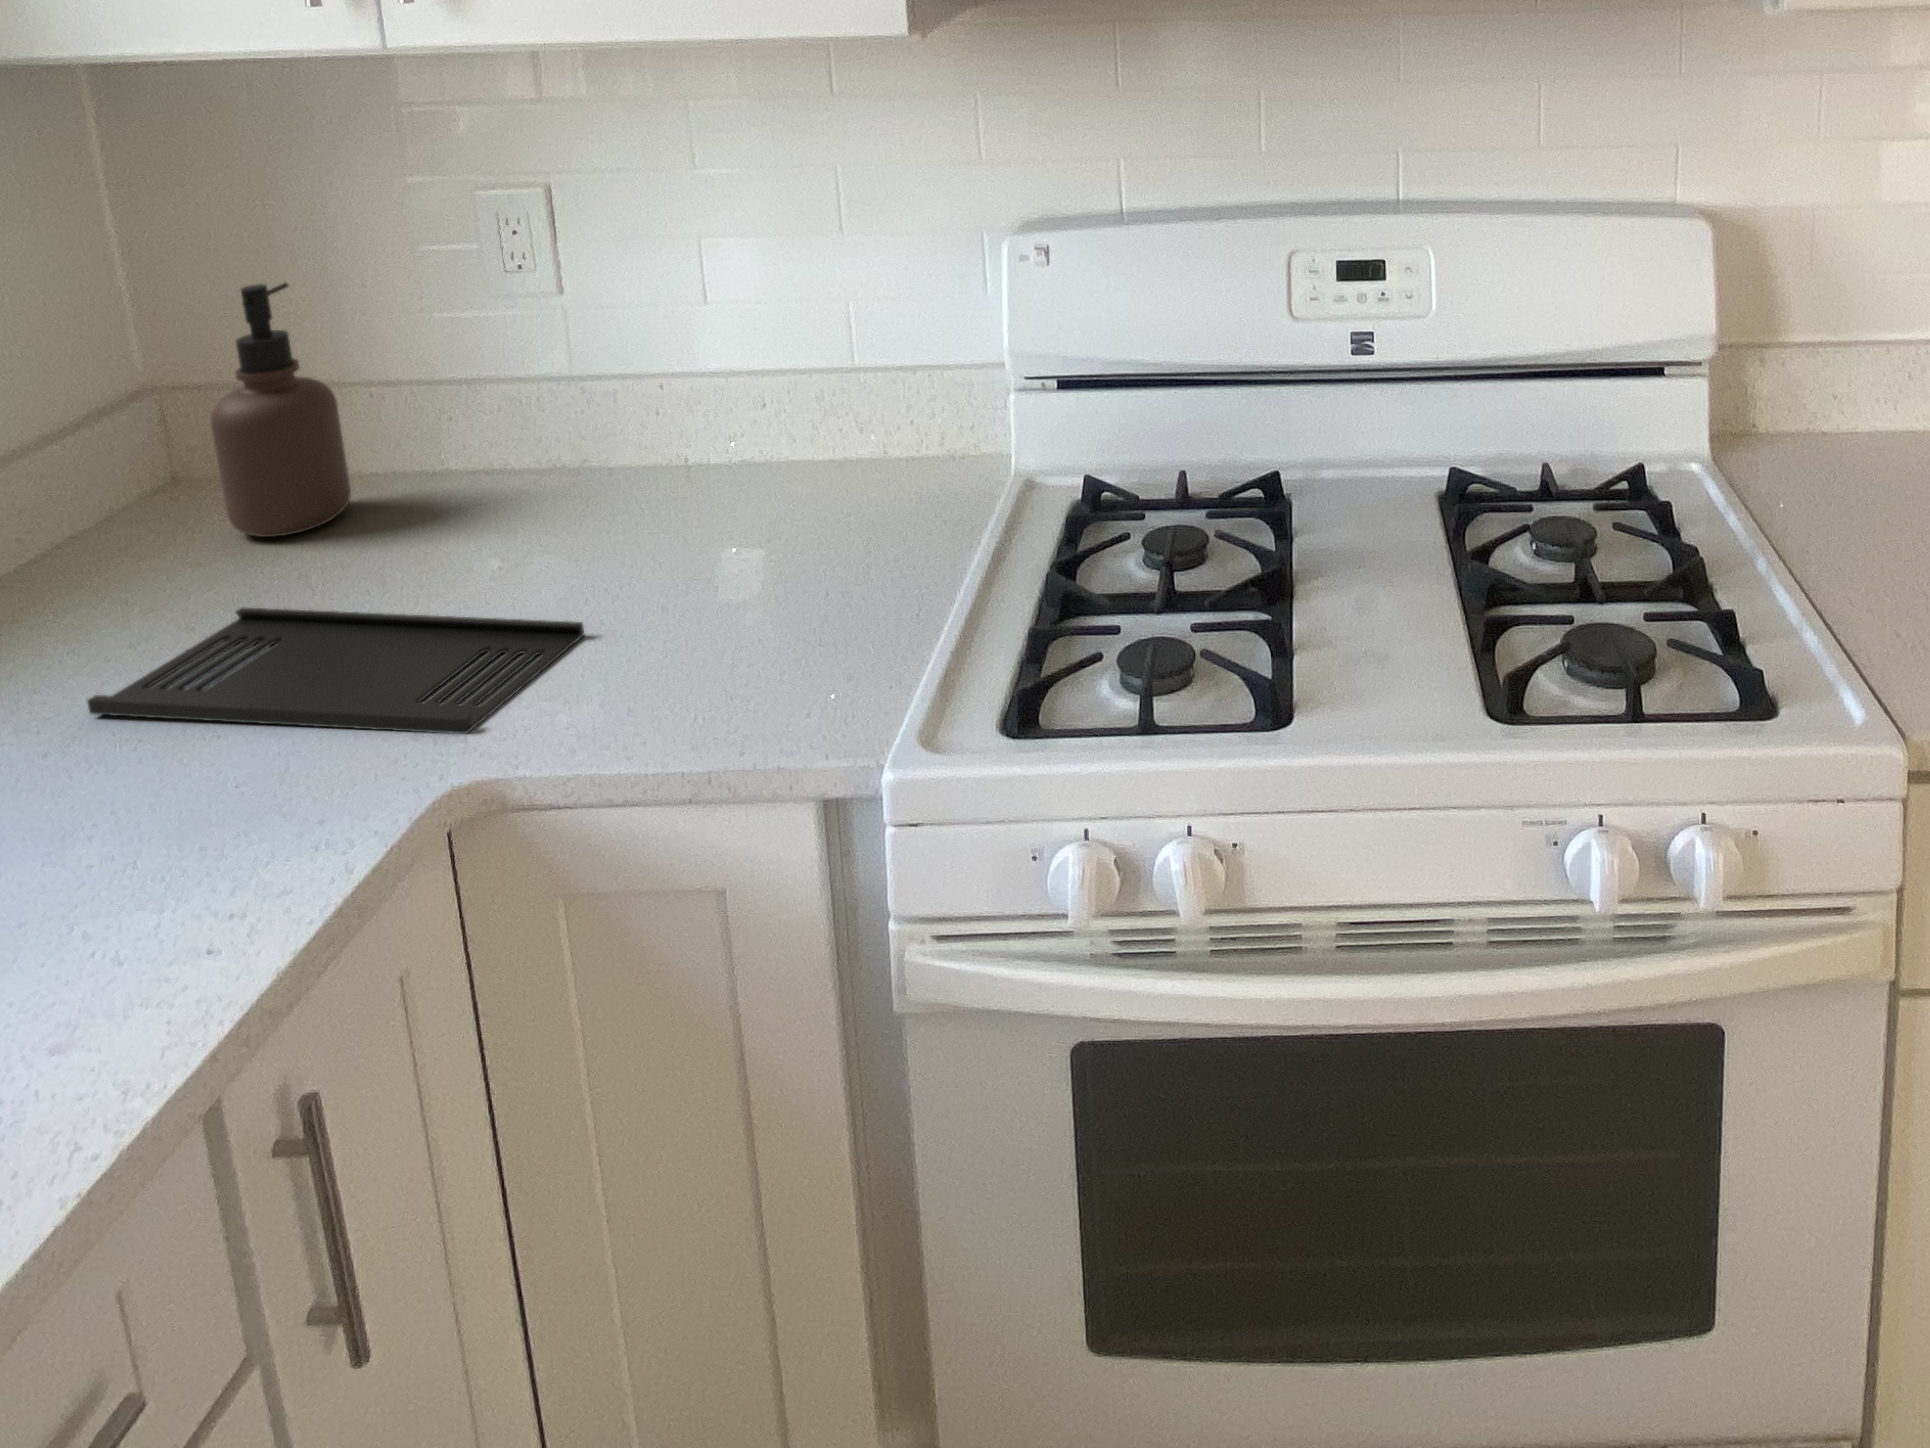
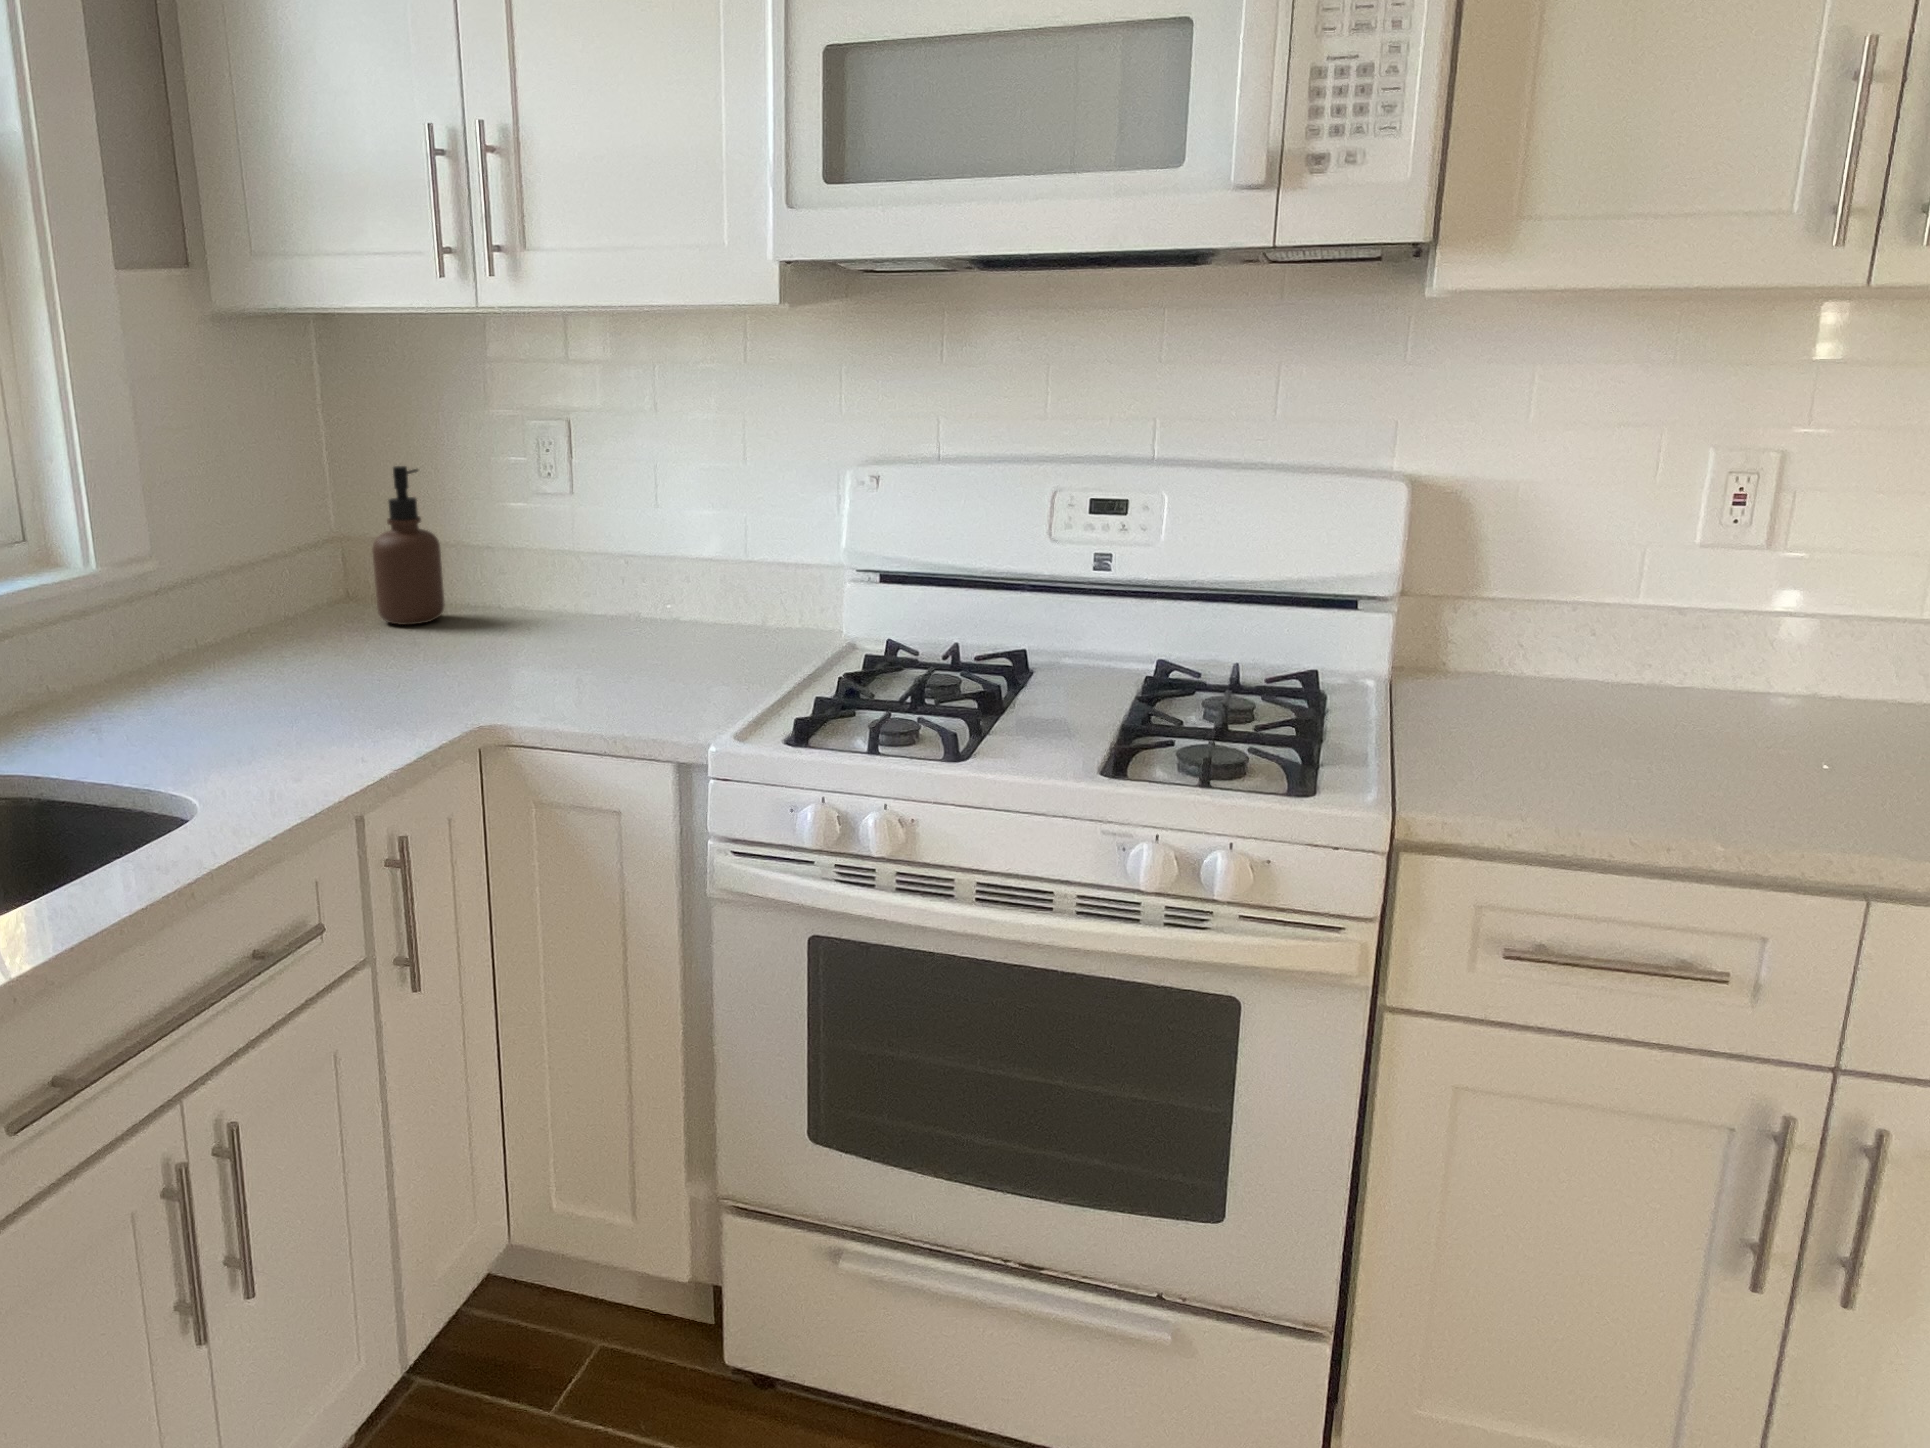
tray: present [87,607,584,734] -> none [307,645,562,706]

